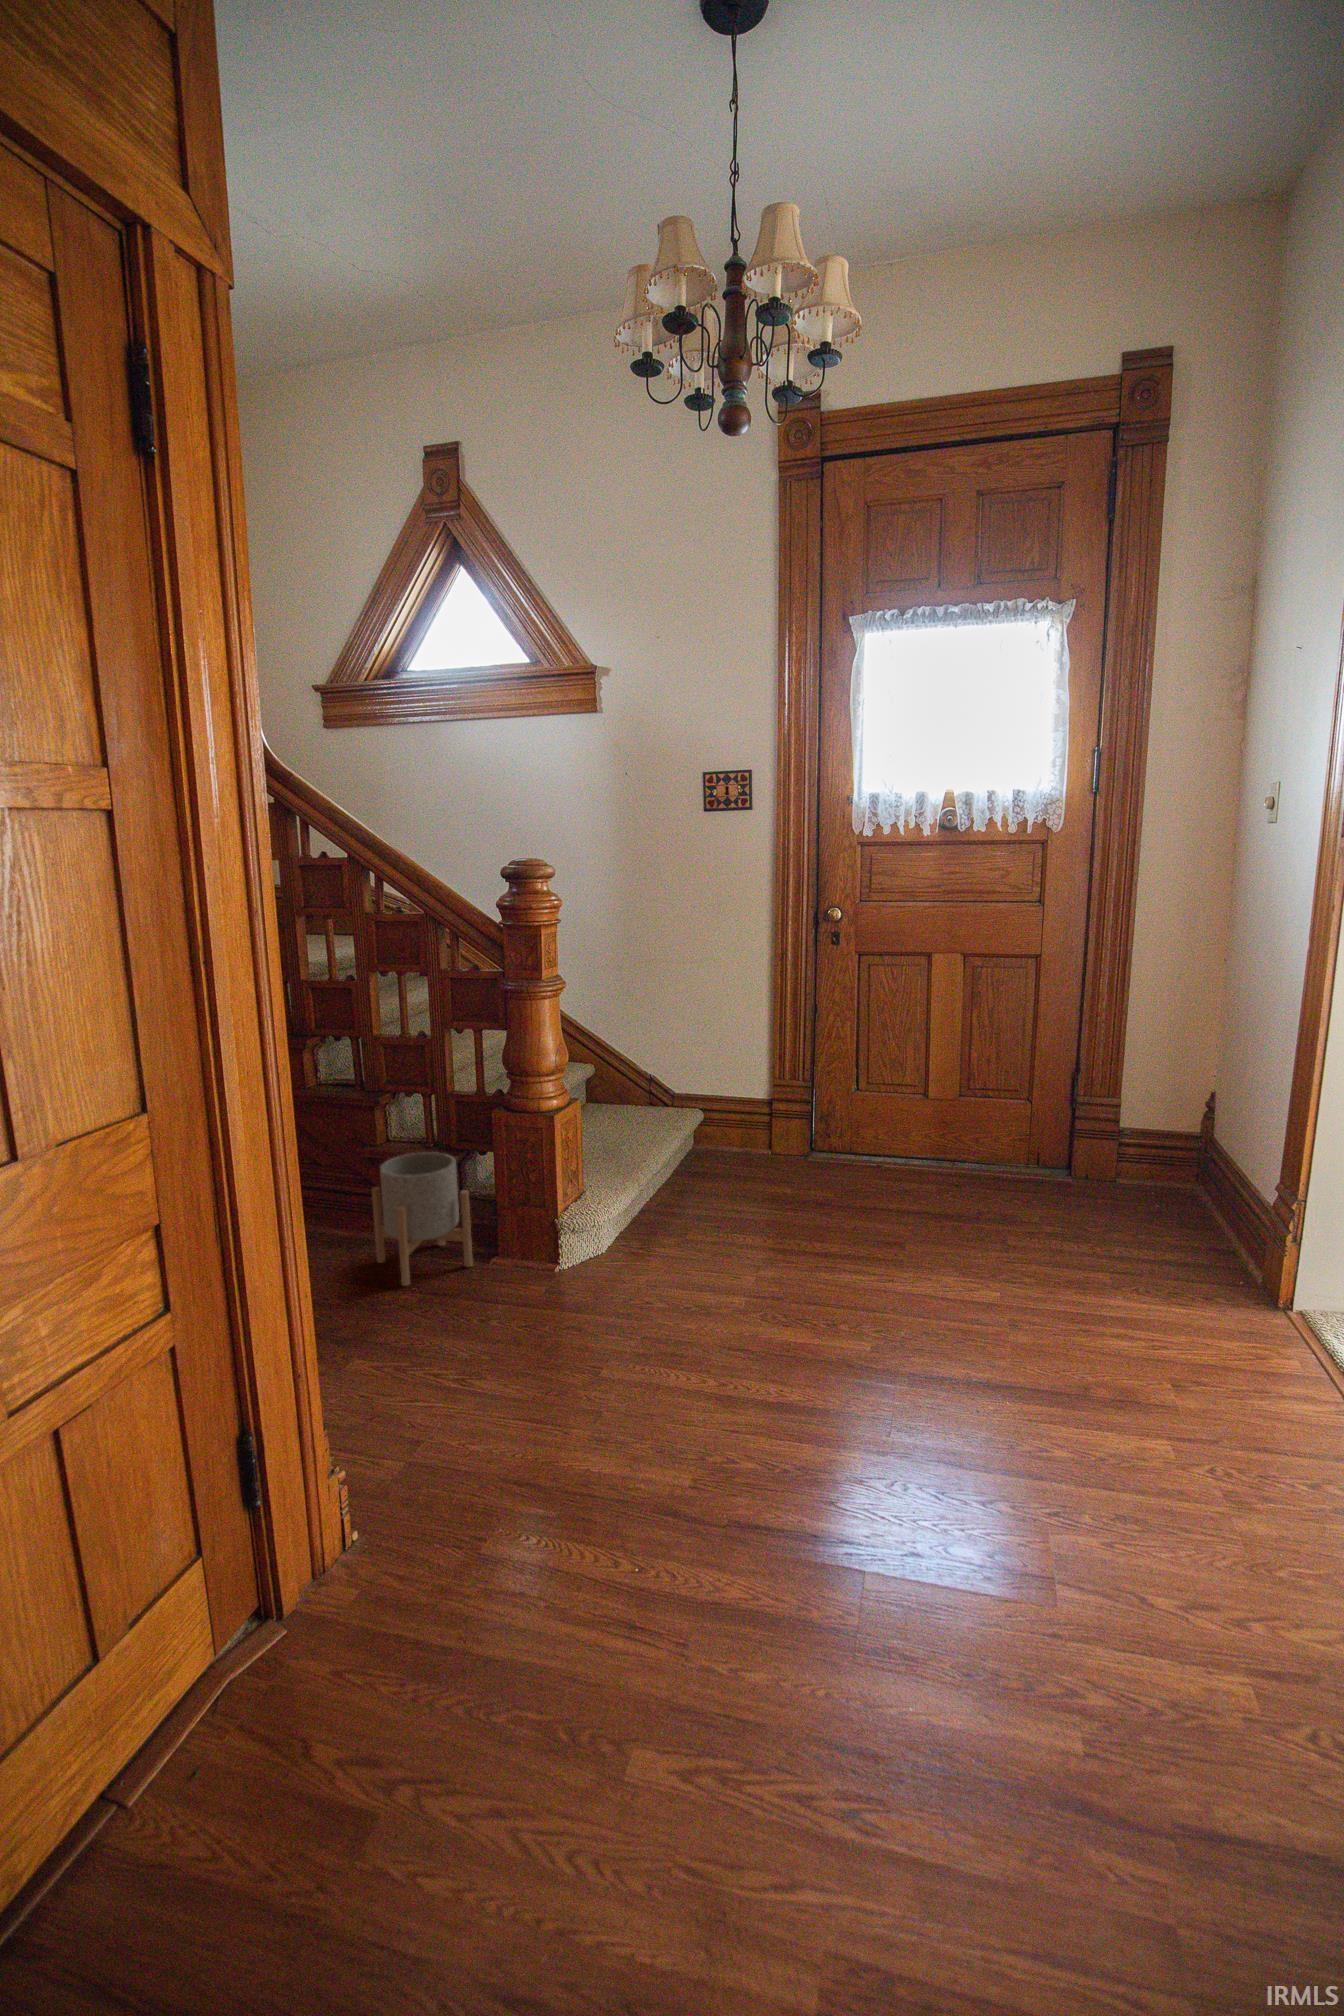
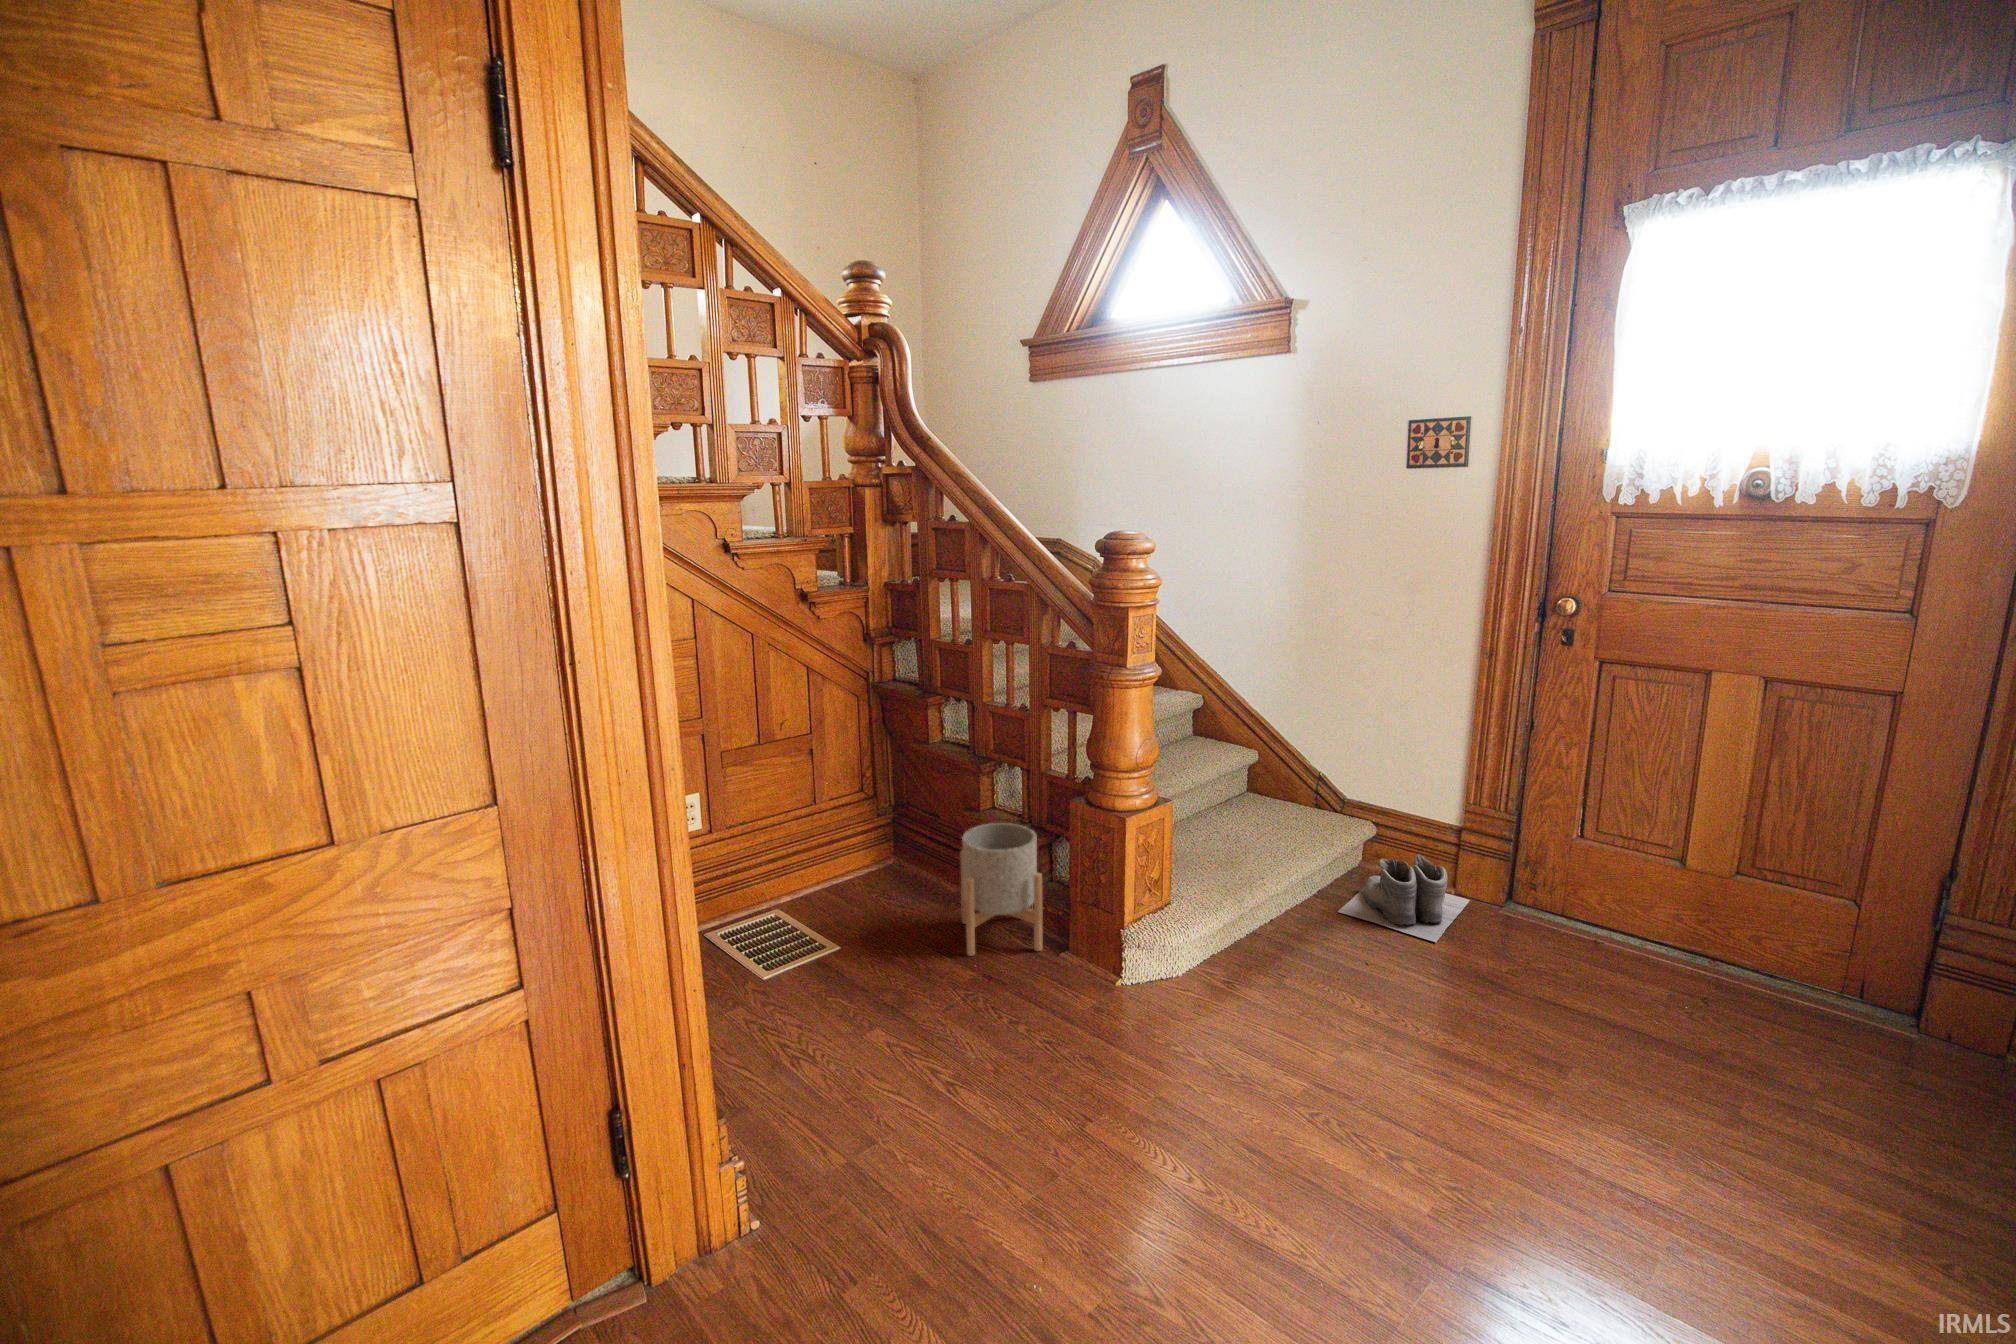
boots: none [698,1125,787,1190] -> present [1338,854,1470,942]

